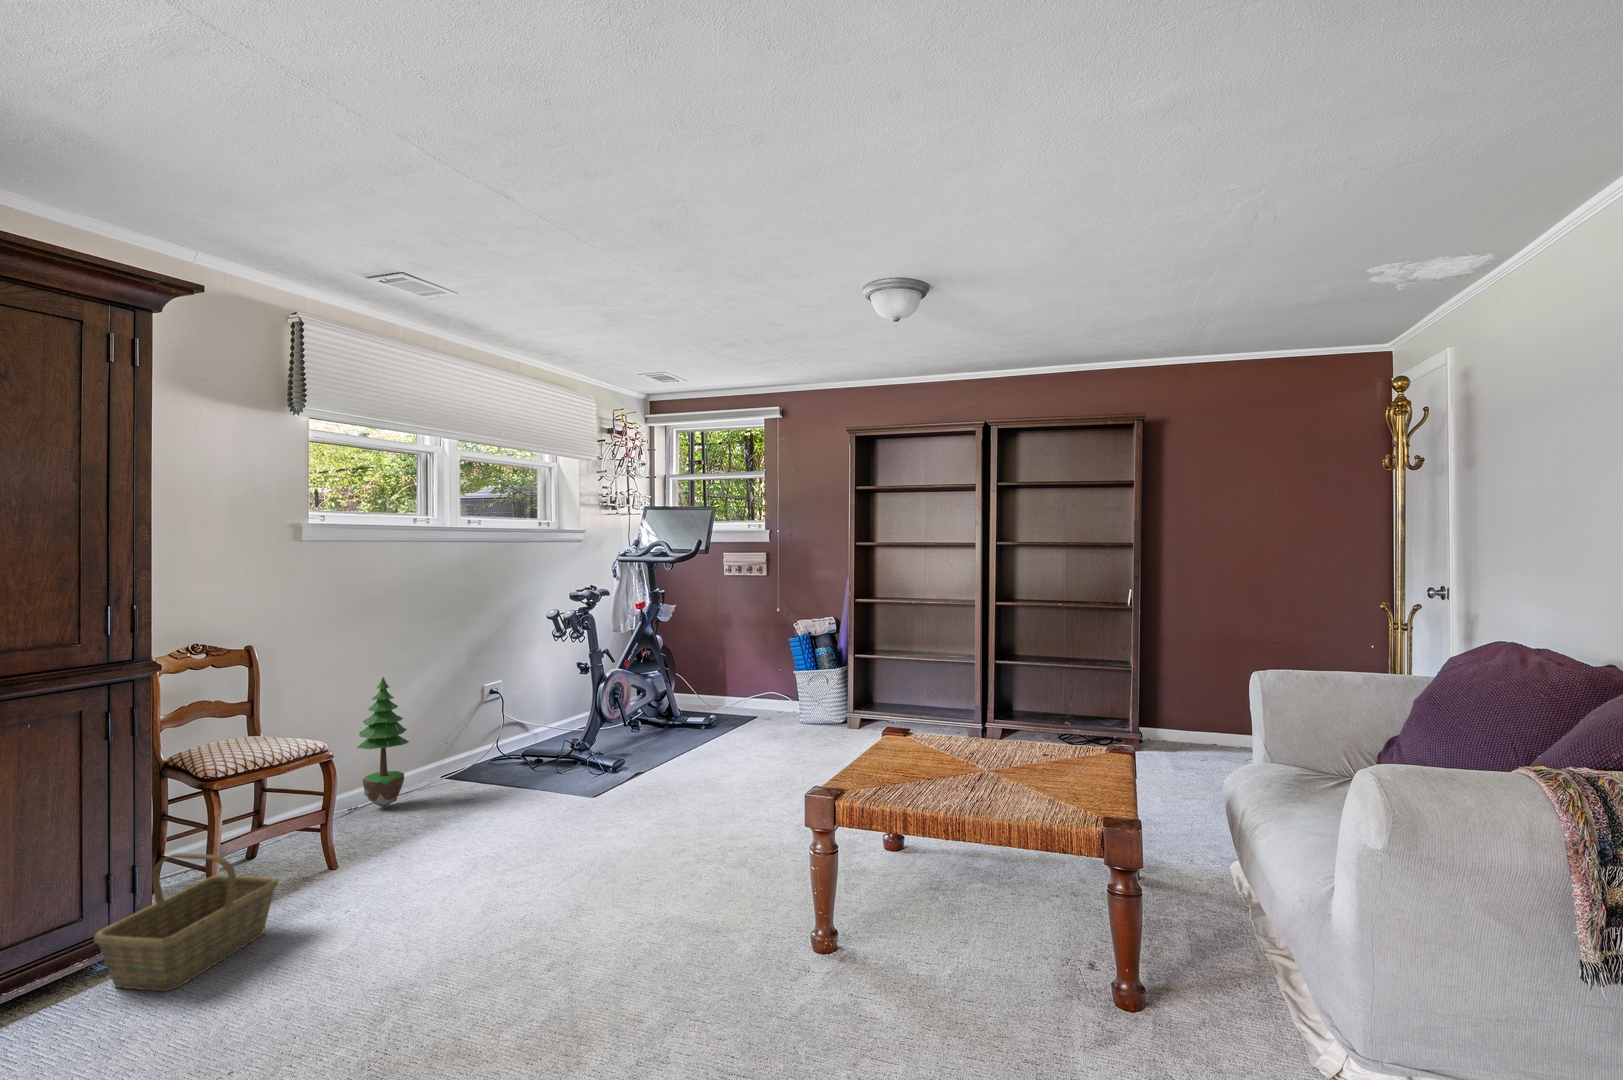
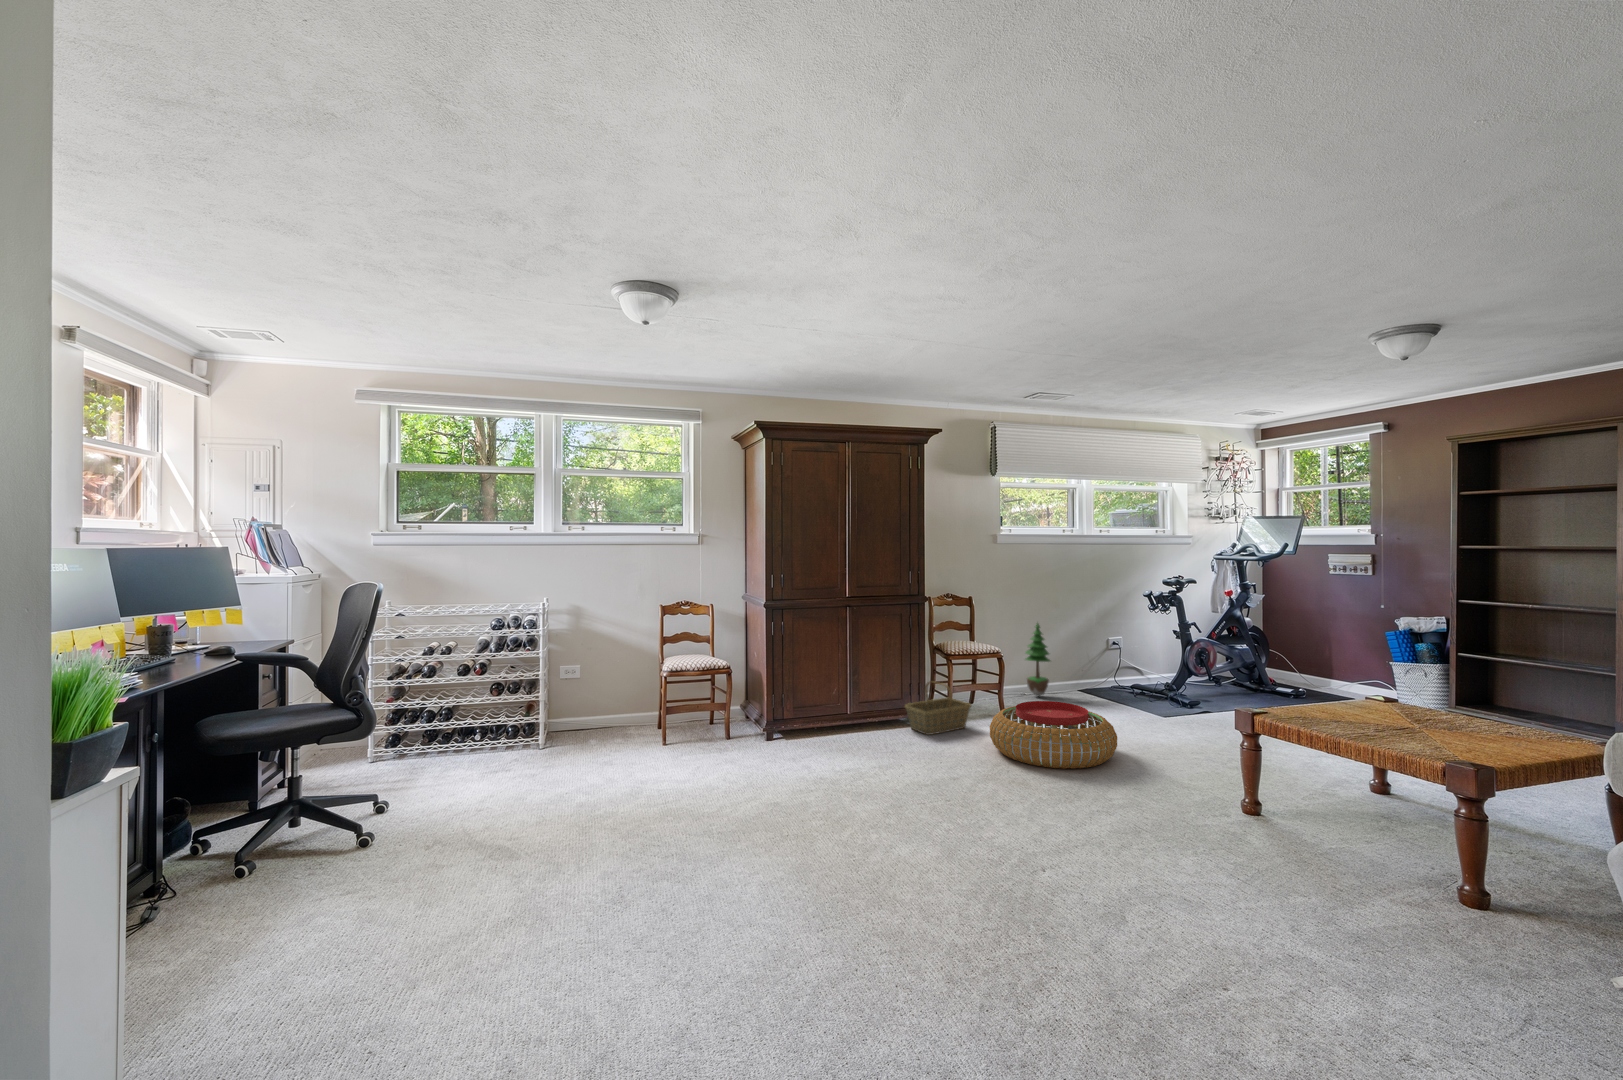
pouf: none [342,830,593,989] -> present [990,701,1117,769]

